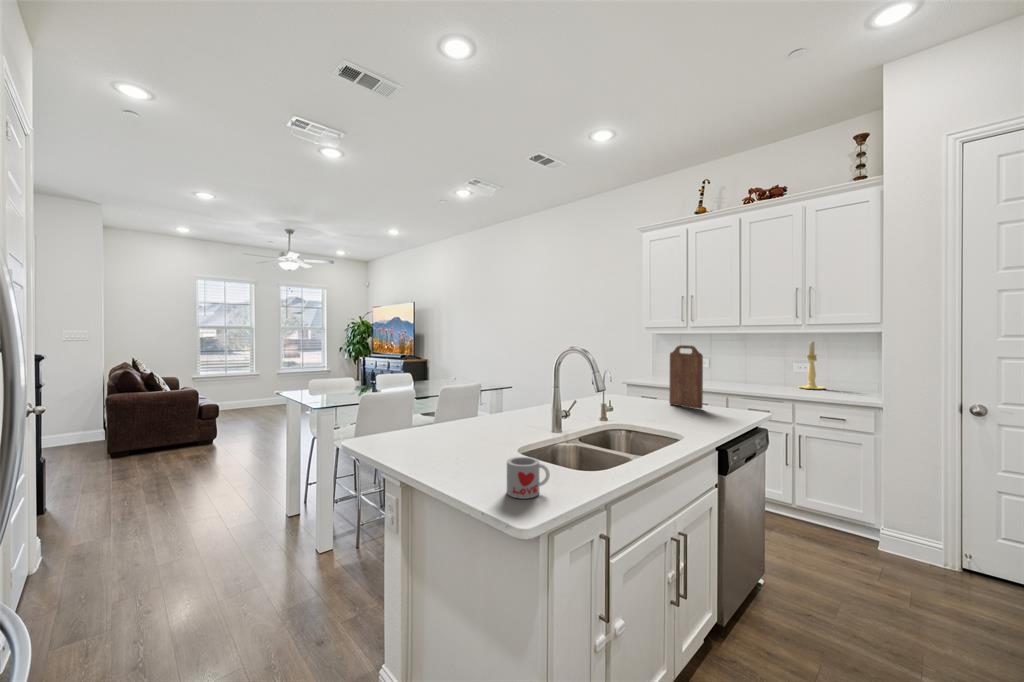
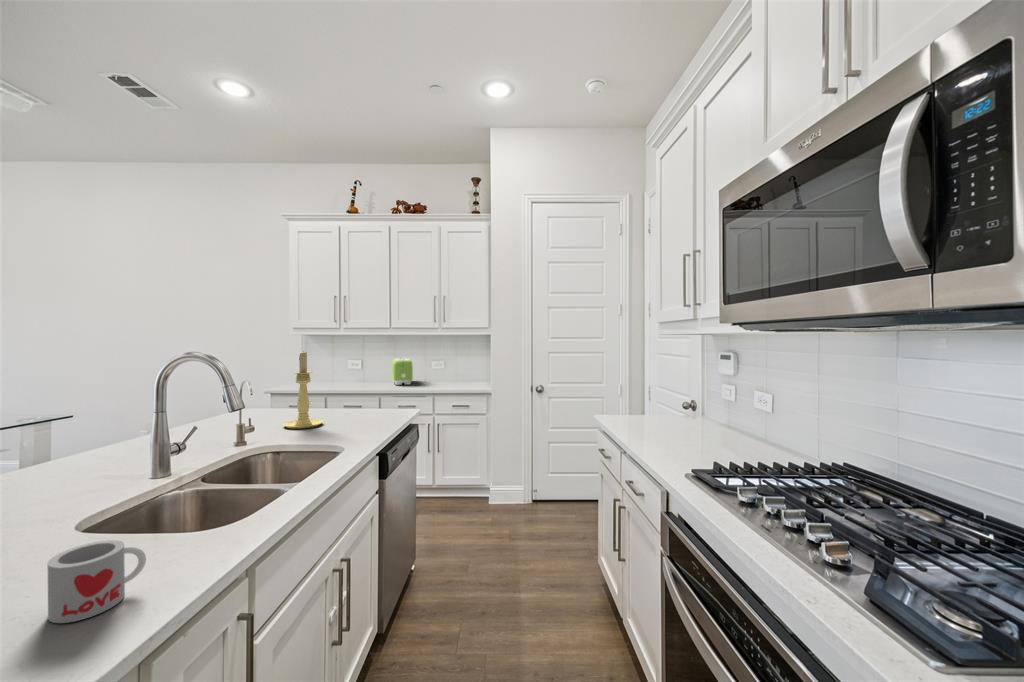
candle holder: present [799,341,825,390] -> present [283,352,323,428]
cutting board: present [669,345,703,409] -> none [322,349,358,414]
toaster: none [744,358,768,387] -> present [392,358,413,385]

